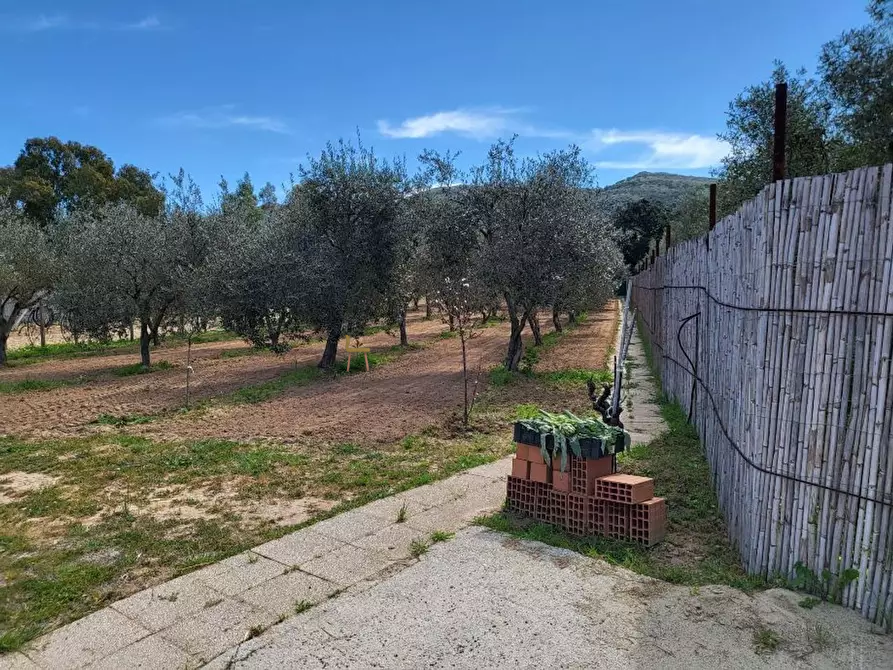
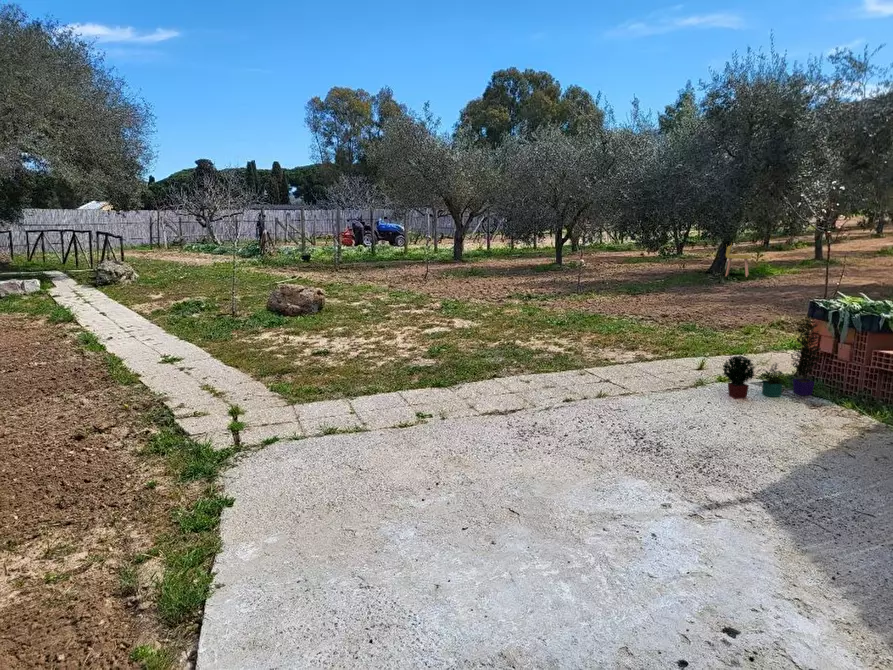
potted plant: none [443,444,543,563] -> present [723,318,821,399]

